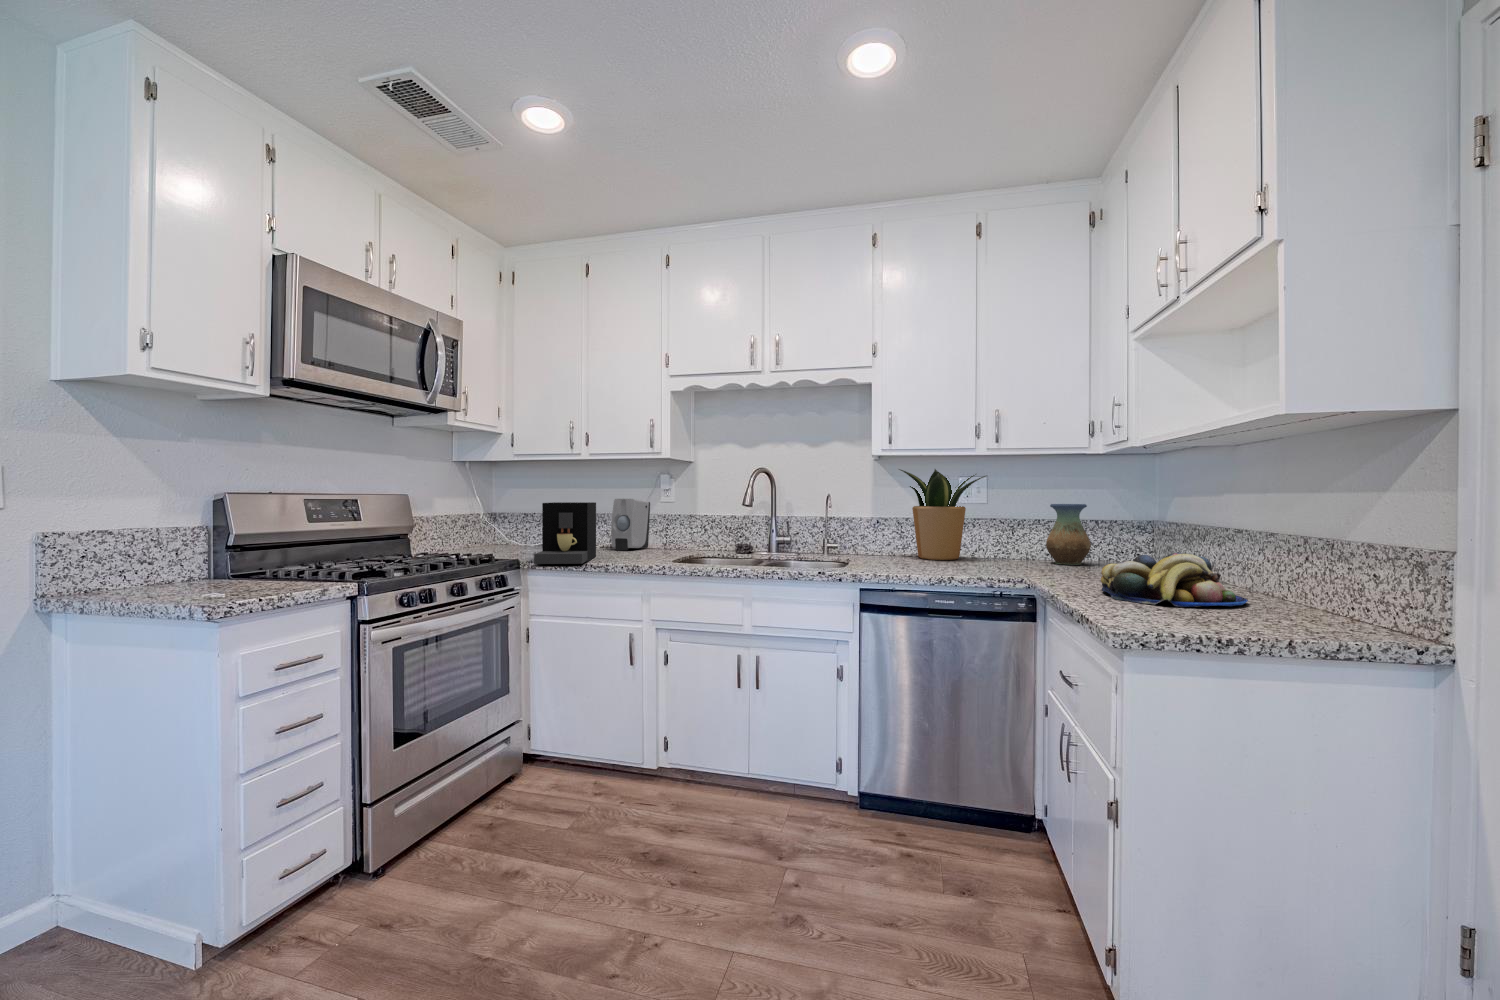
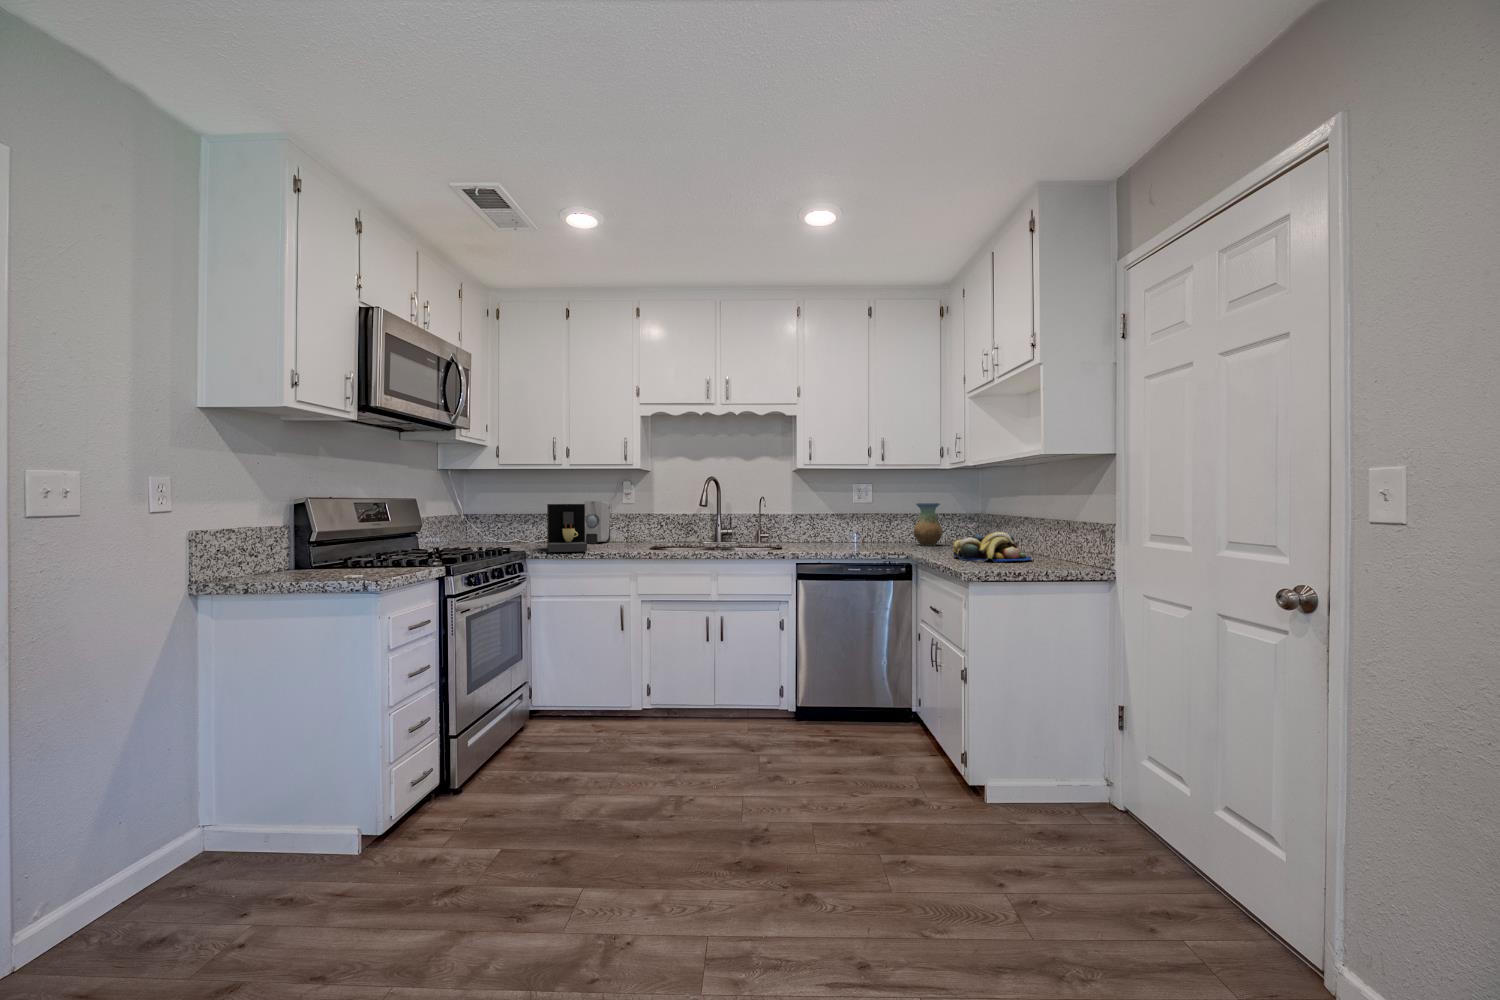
potted plant: present [899,469,986,560] -> none [808,478,875,545]

